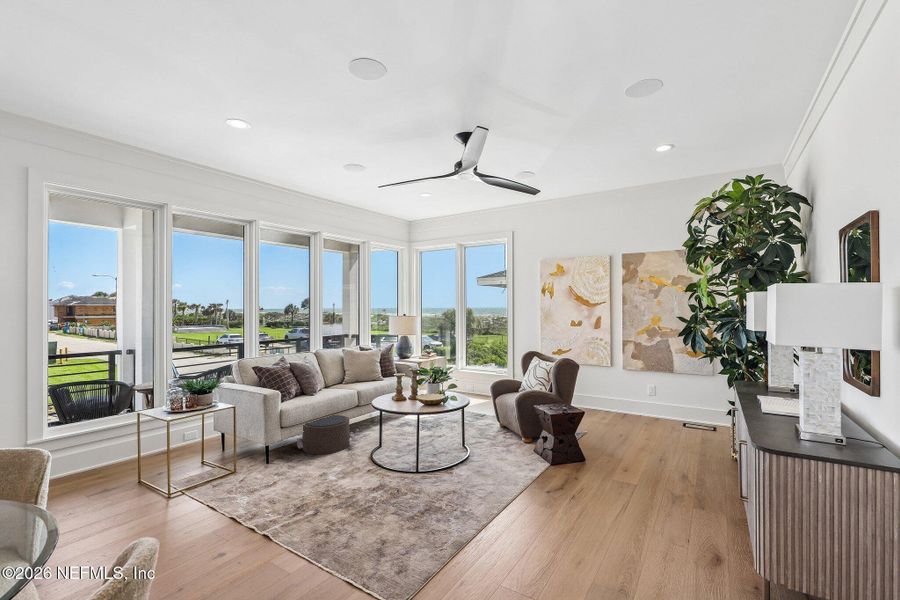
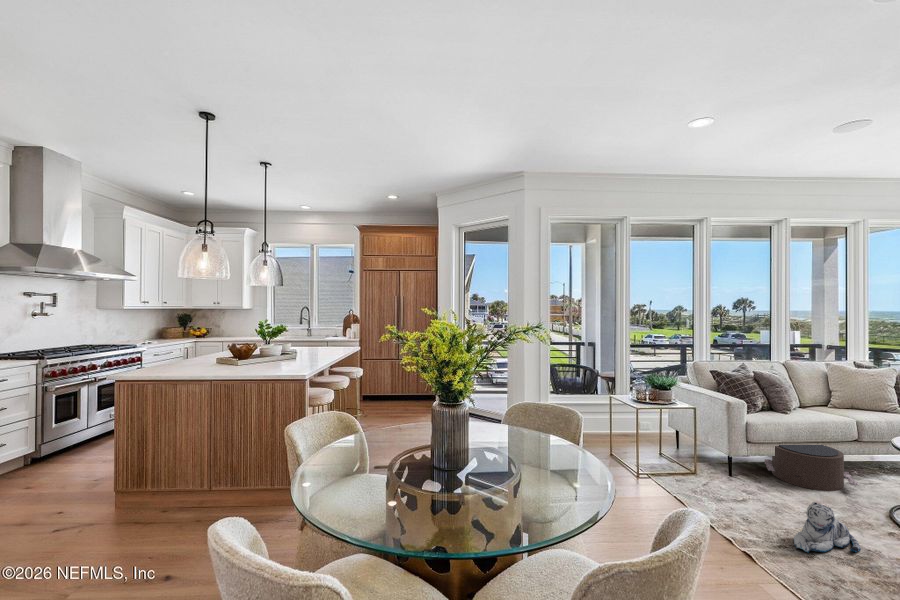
plush toy: none [306,466,351,511] -> present [794,502,861,553]

